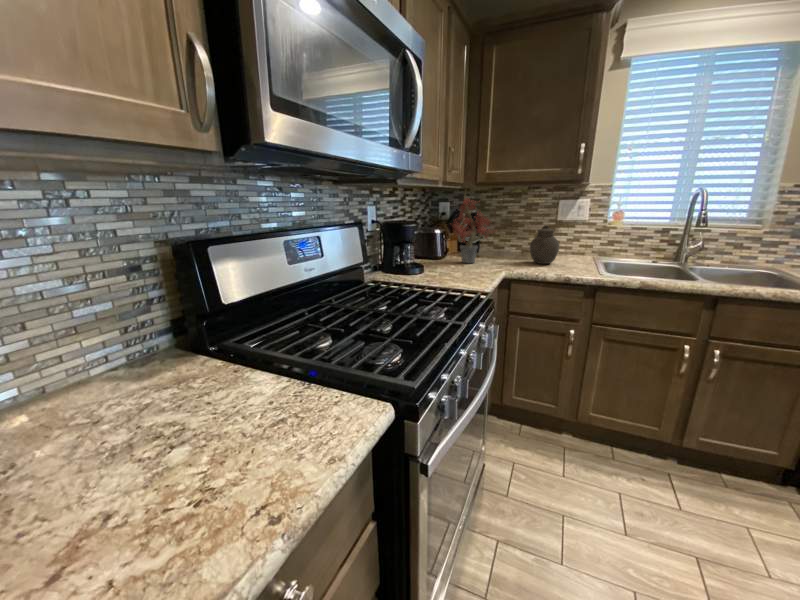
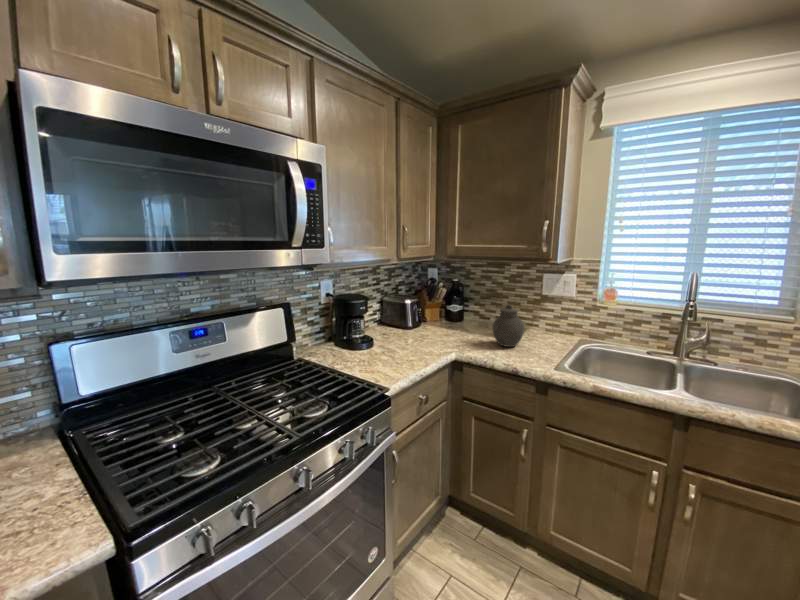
potted plant: present [450,189,492,263] -> none [405,260,457,340]

